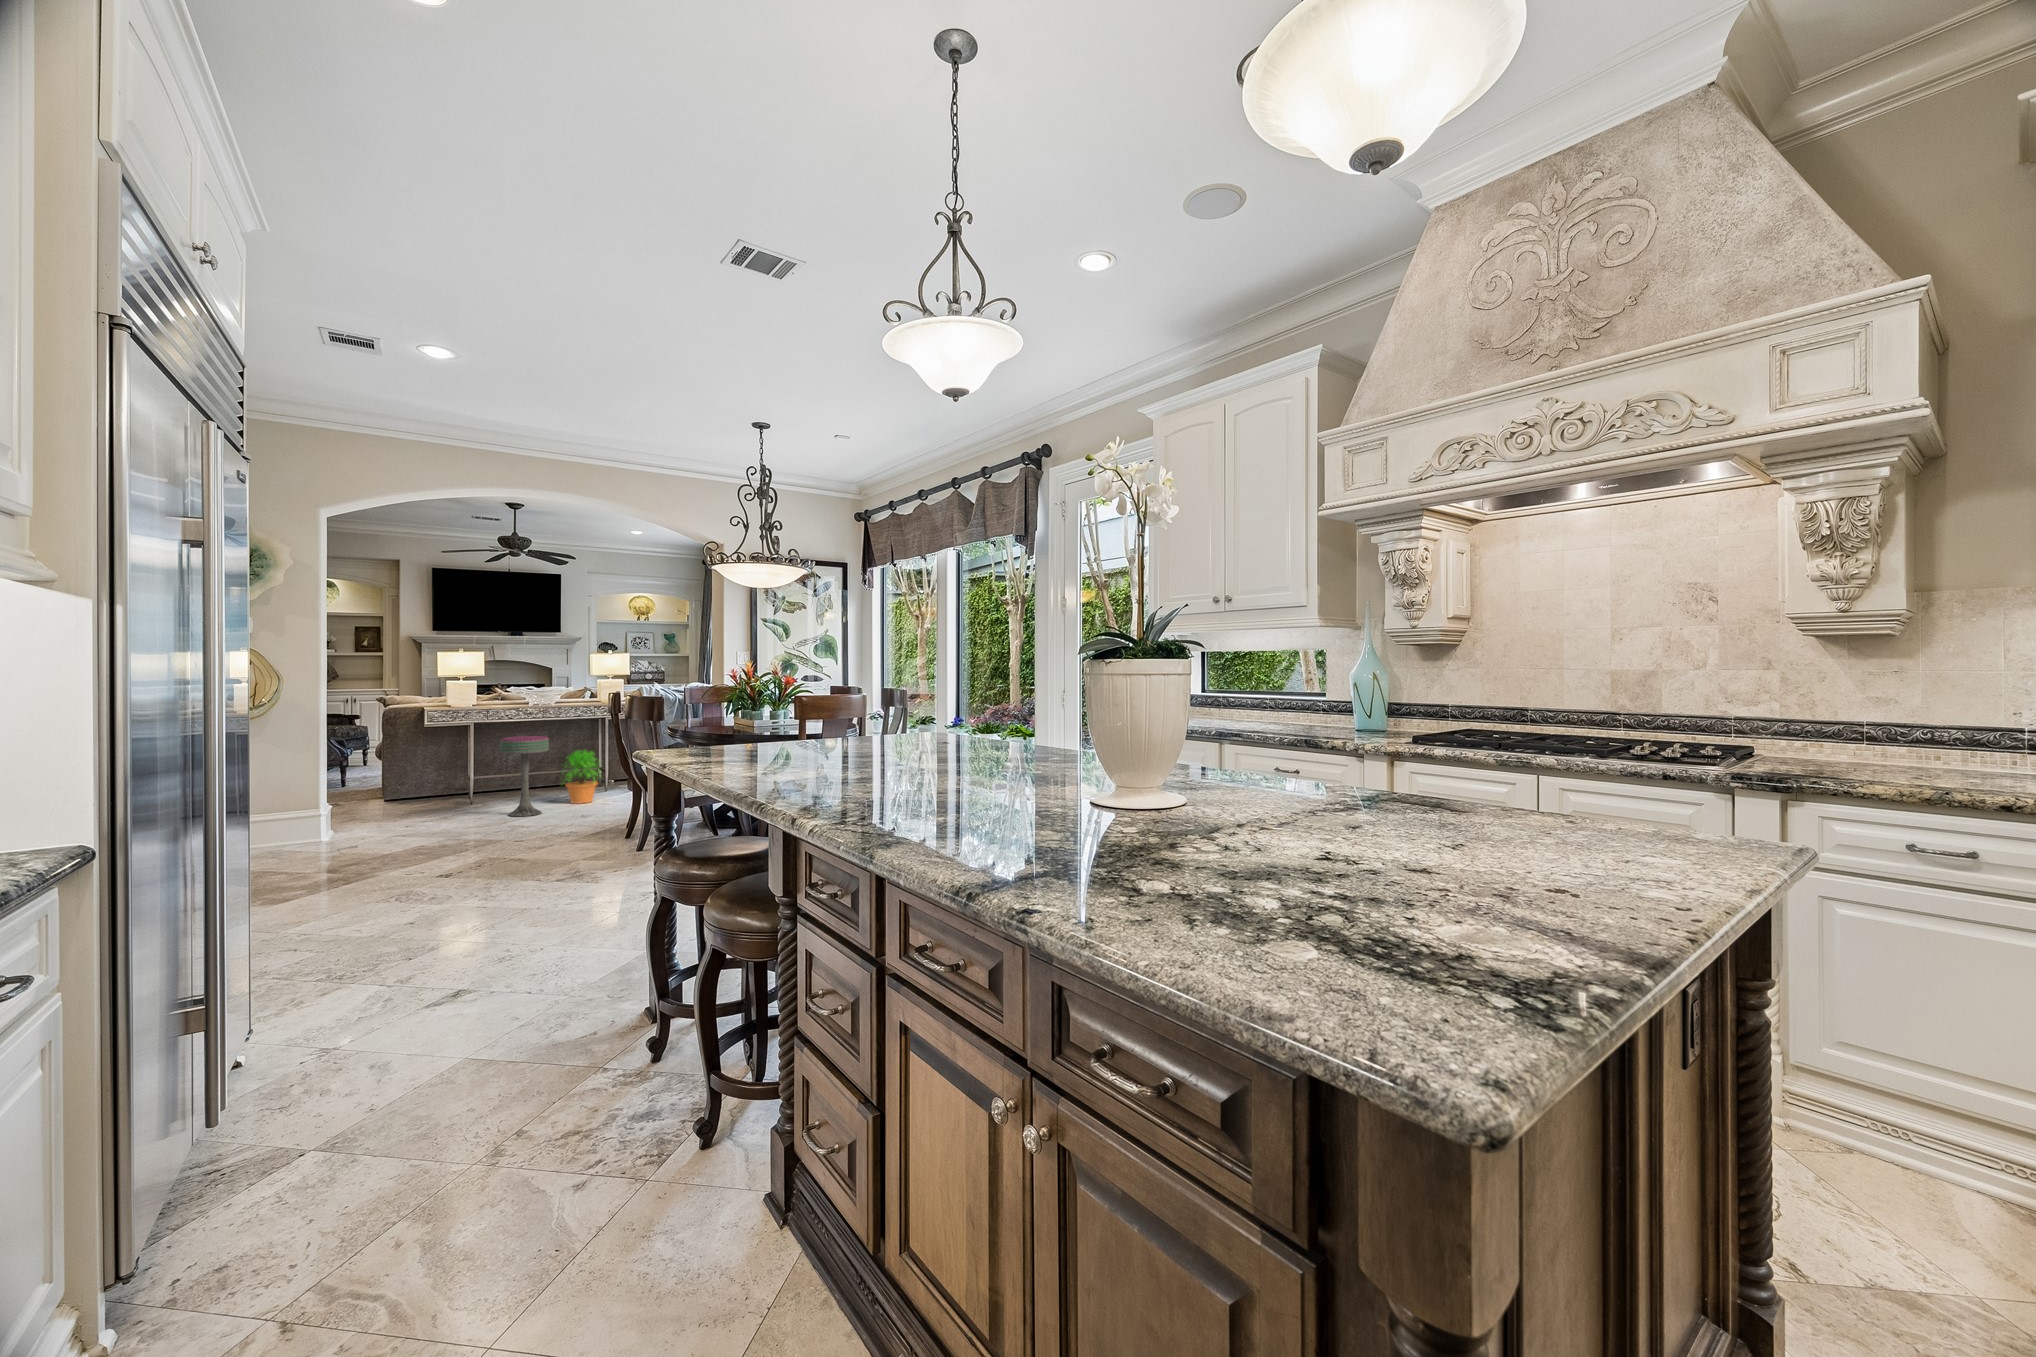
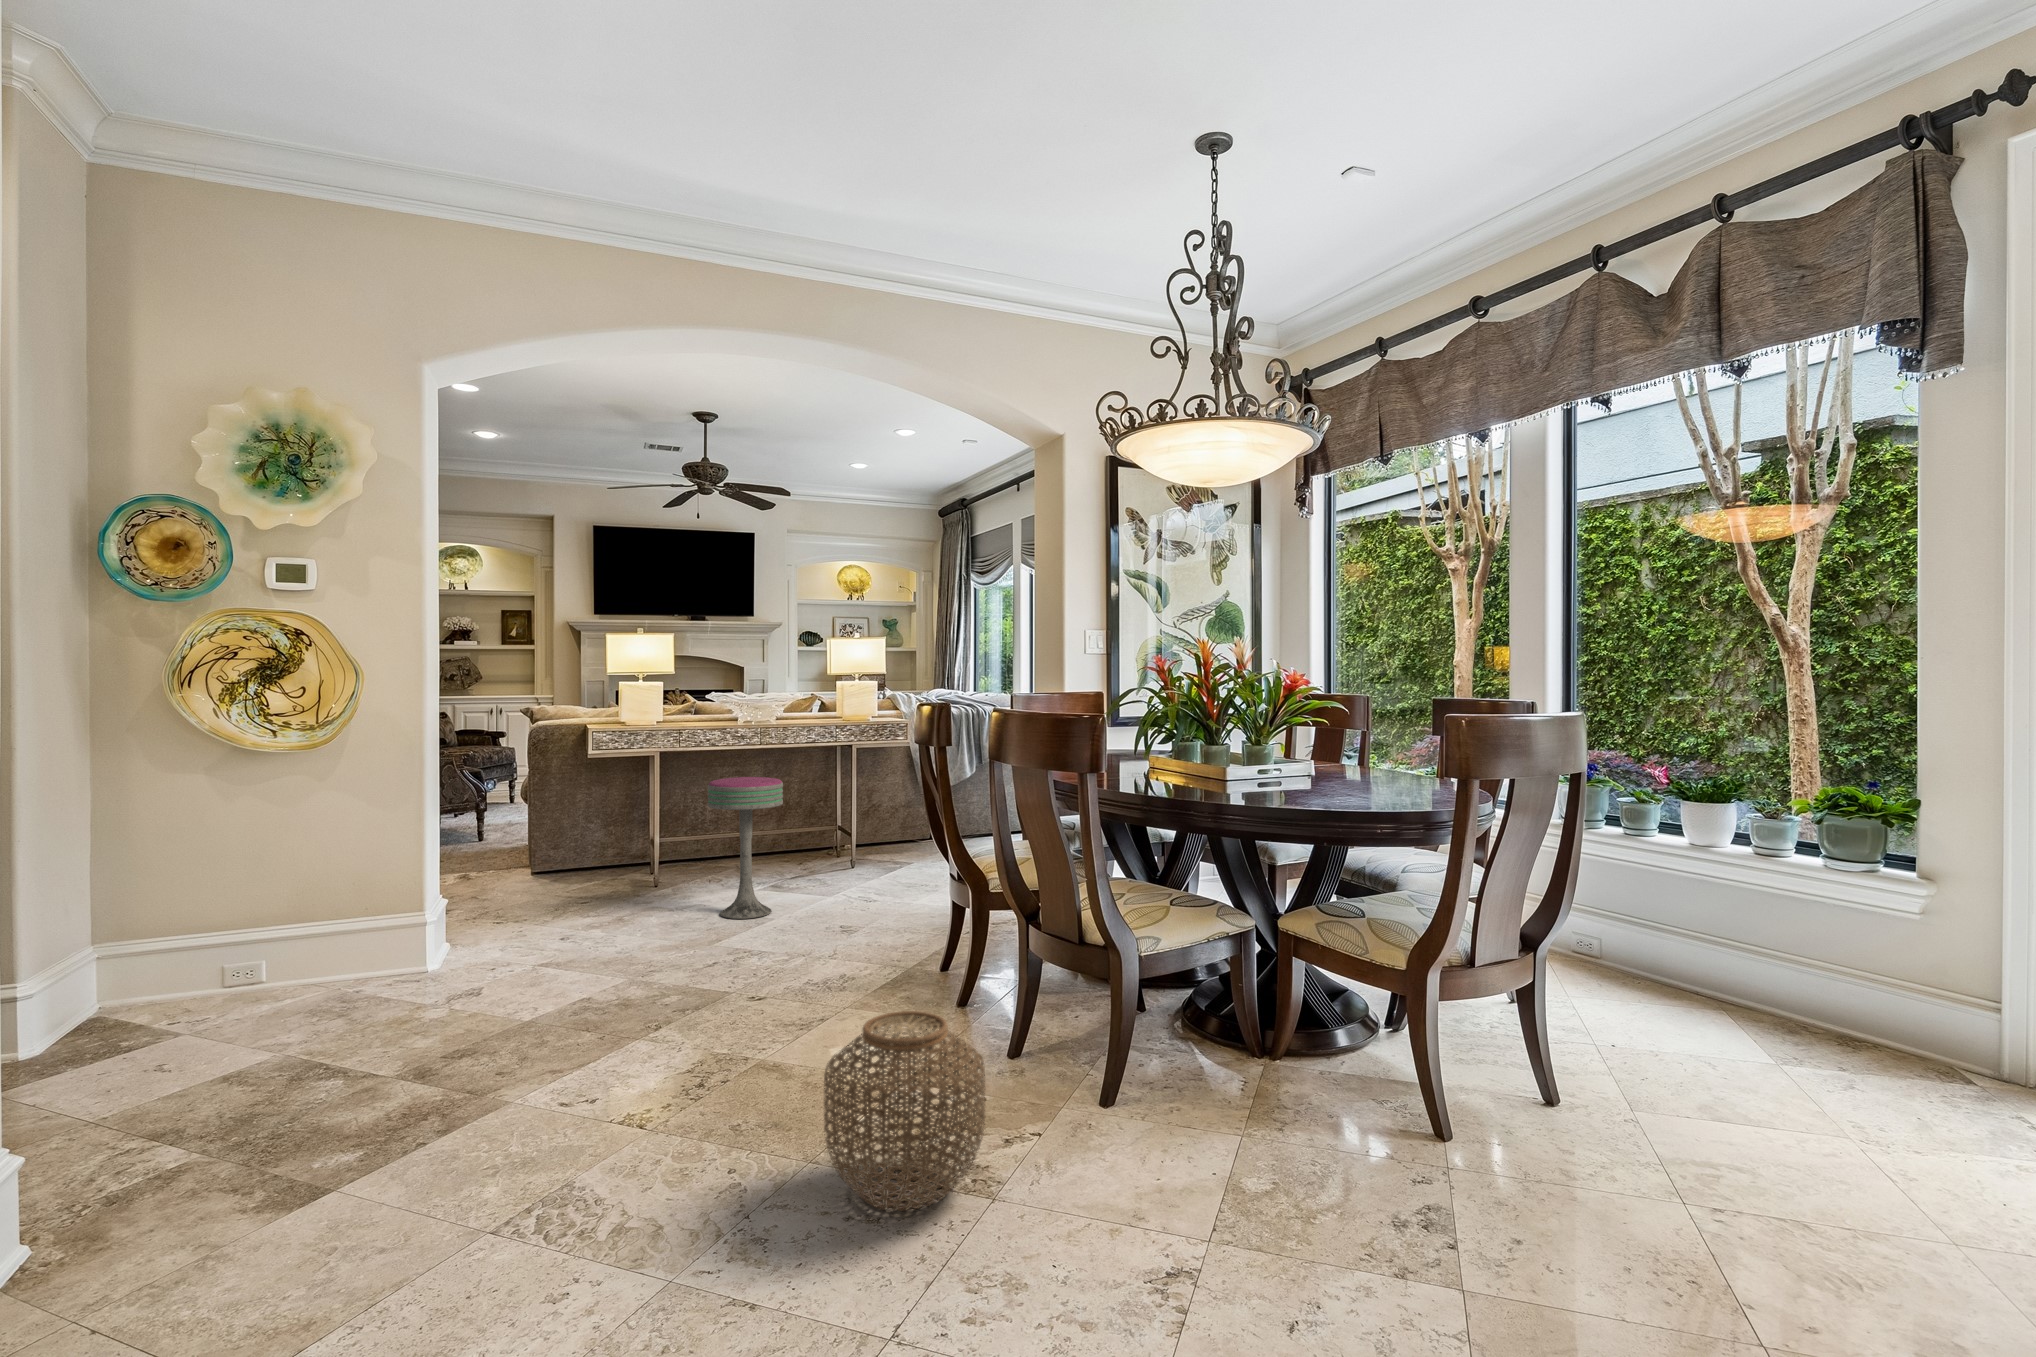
potted plant: present [561,750,600,804] -> none [789,797,861,892]
woven basket: none [525,820,600,896] -> present [824,1011,985,1211]

